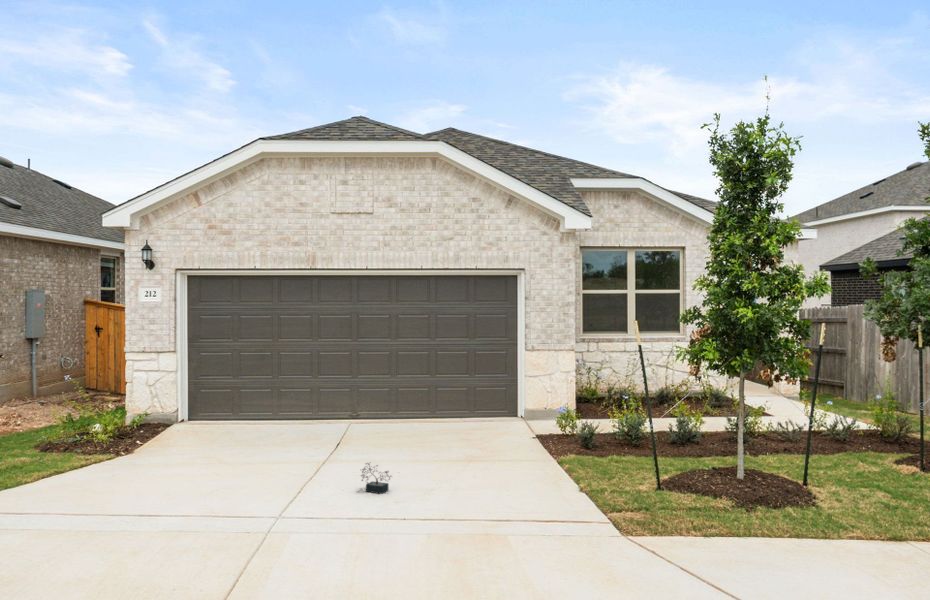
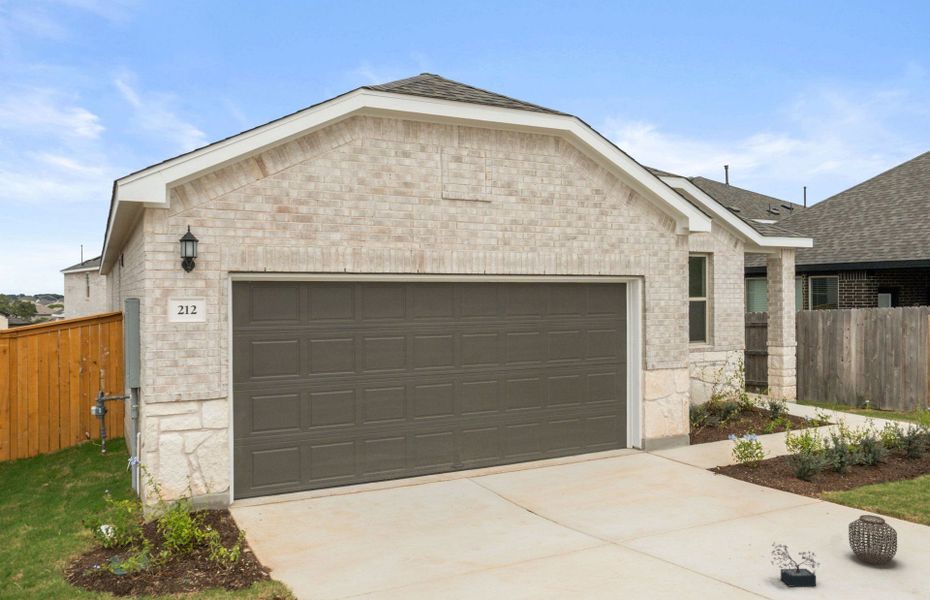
woven basket: none [446,456,477,493] -> present [849,515,897,565]

